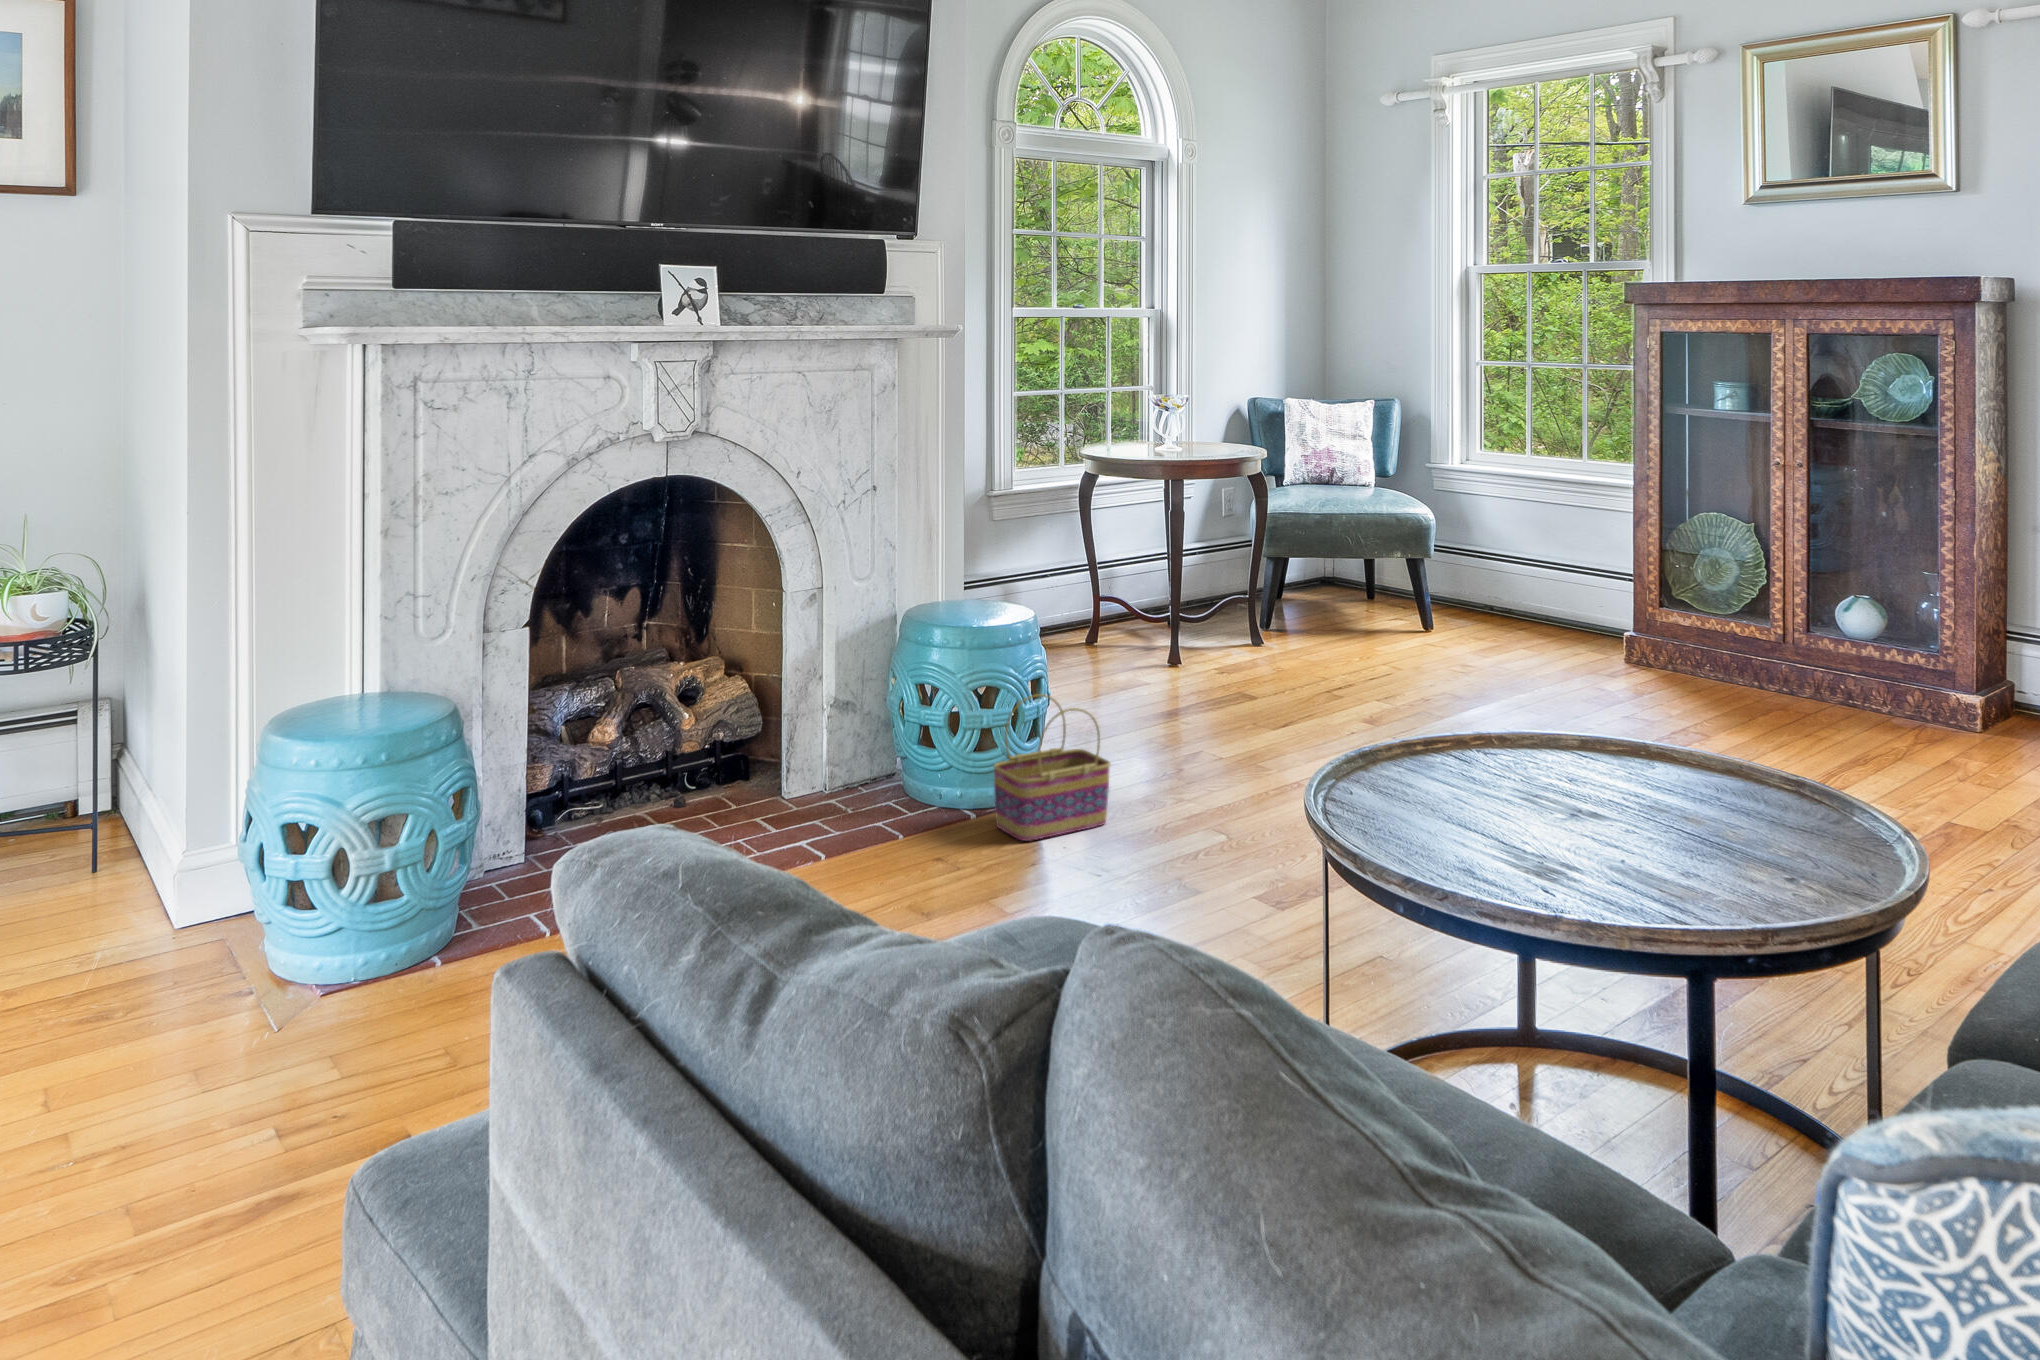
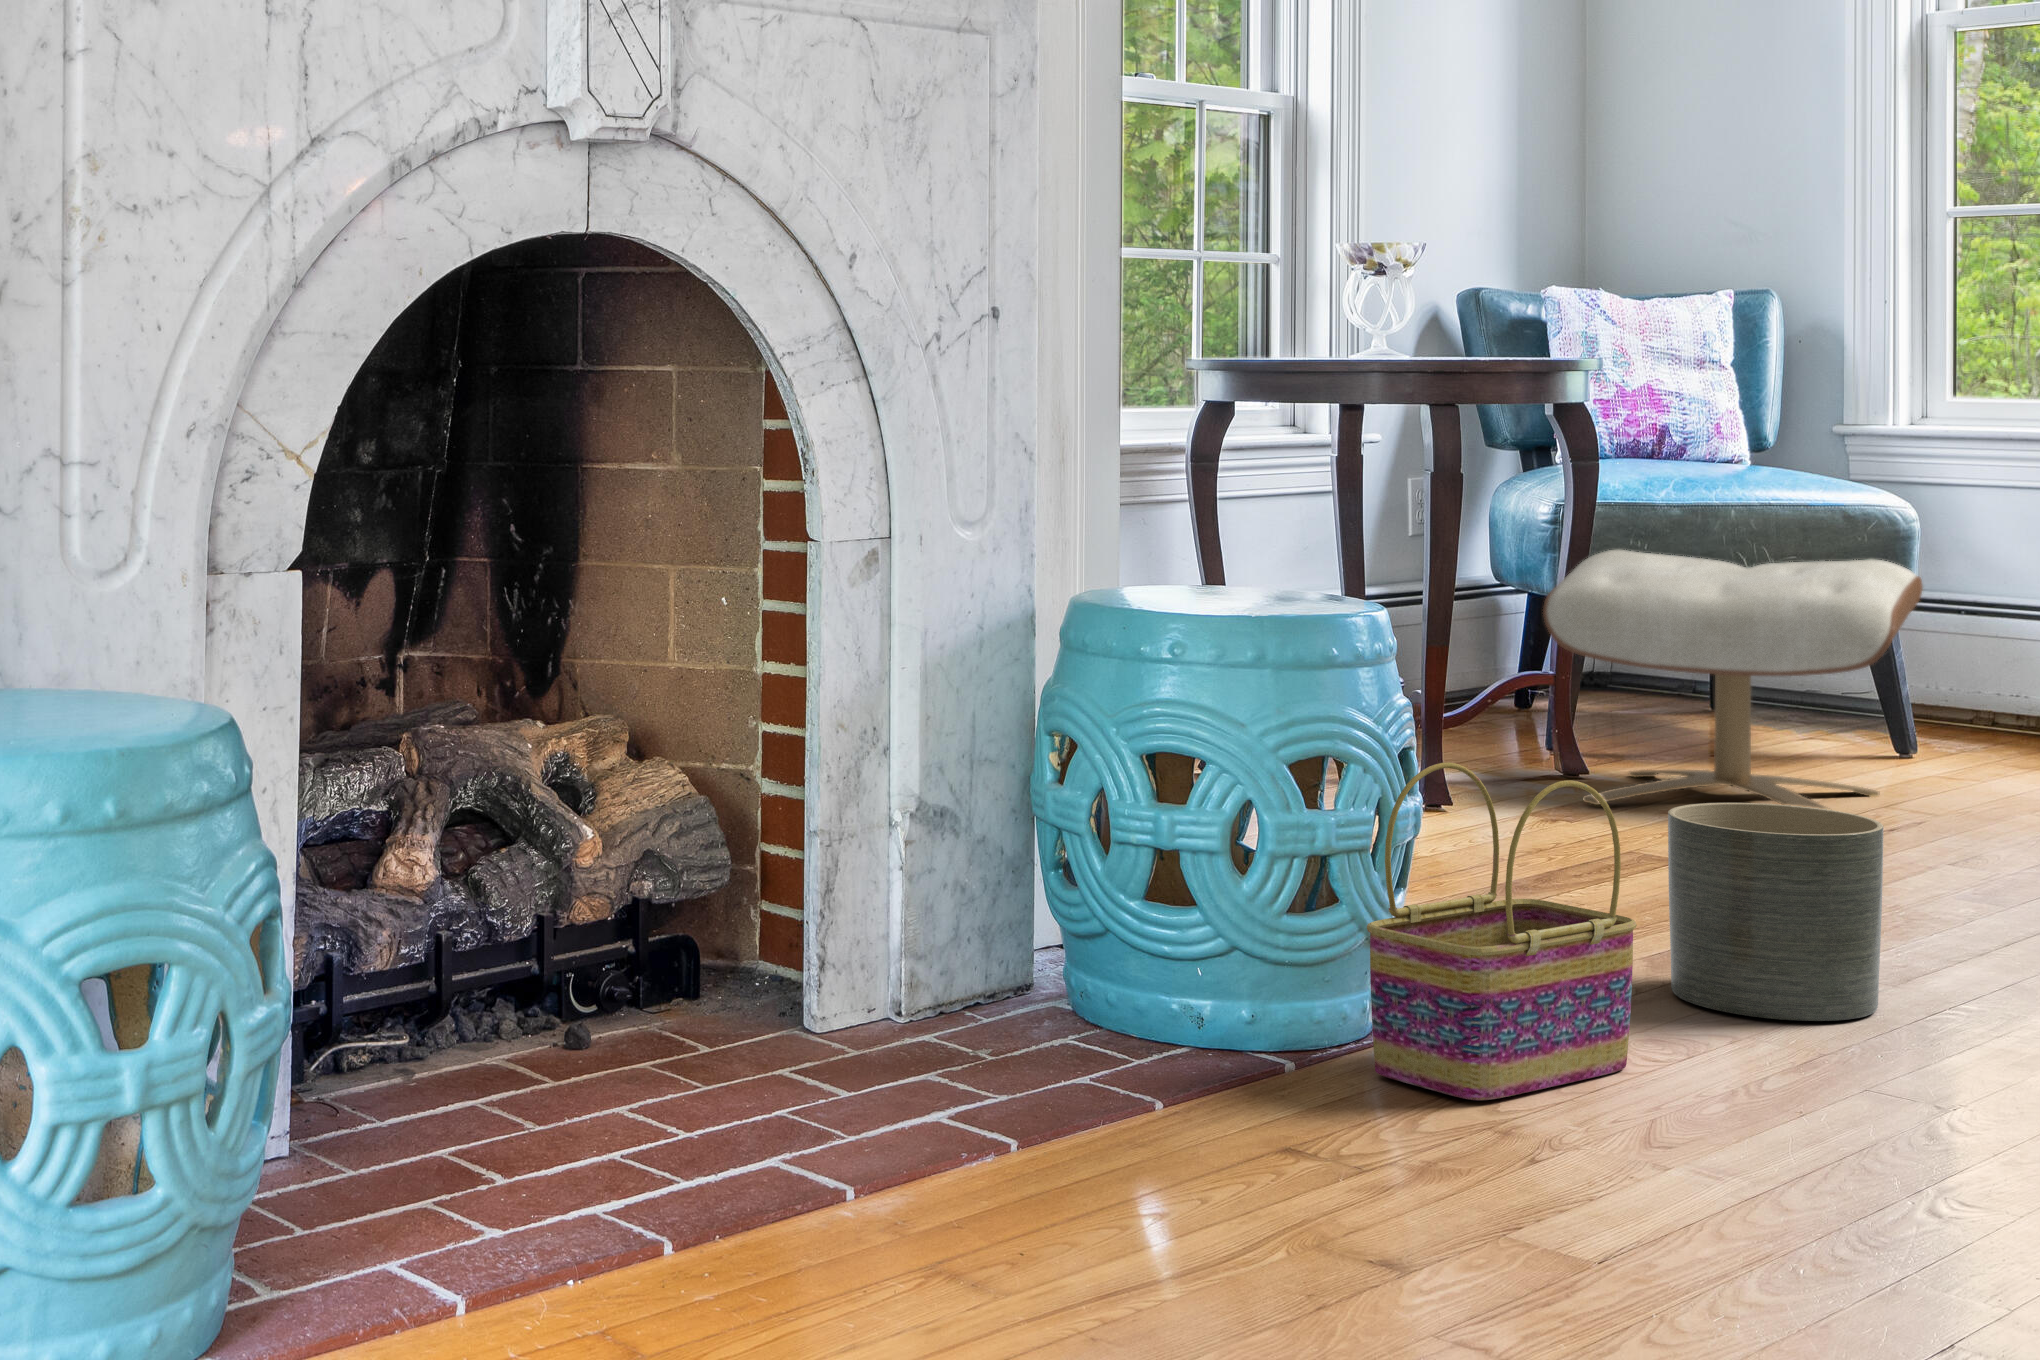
ottoman: none [1230,541,1409,680] -> present [1543,550,1923,809]
planter: none [1165,699,1251,800] -> present [1668,803,1883,1021]

